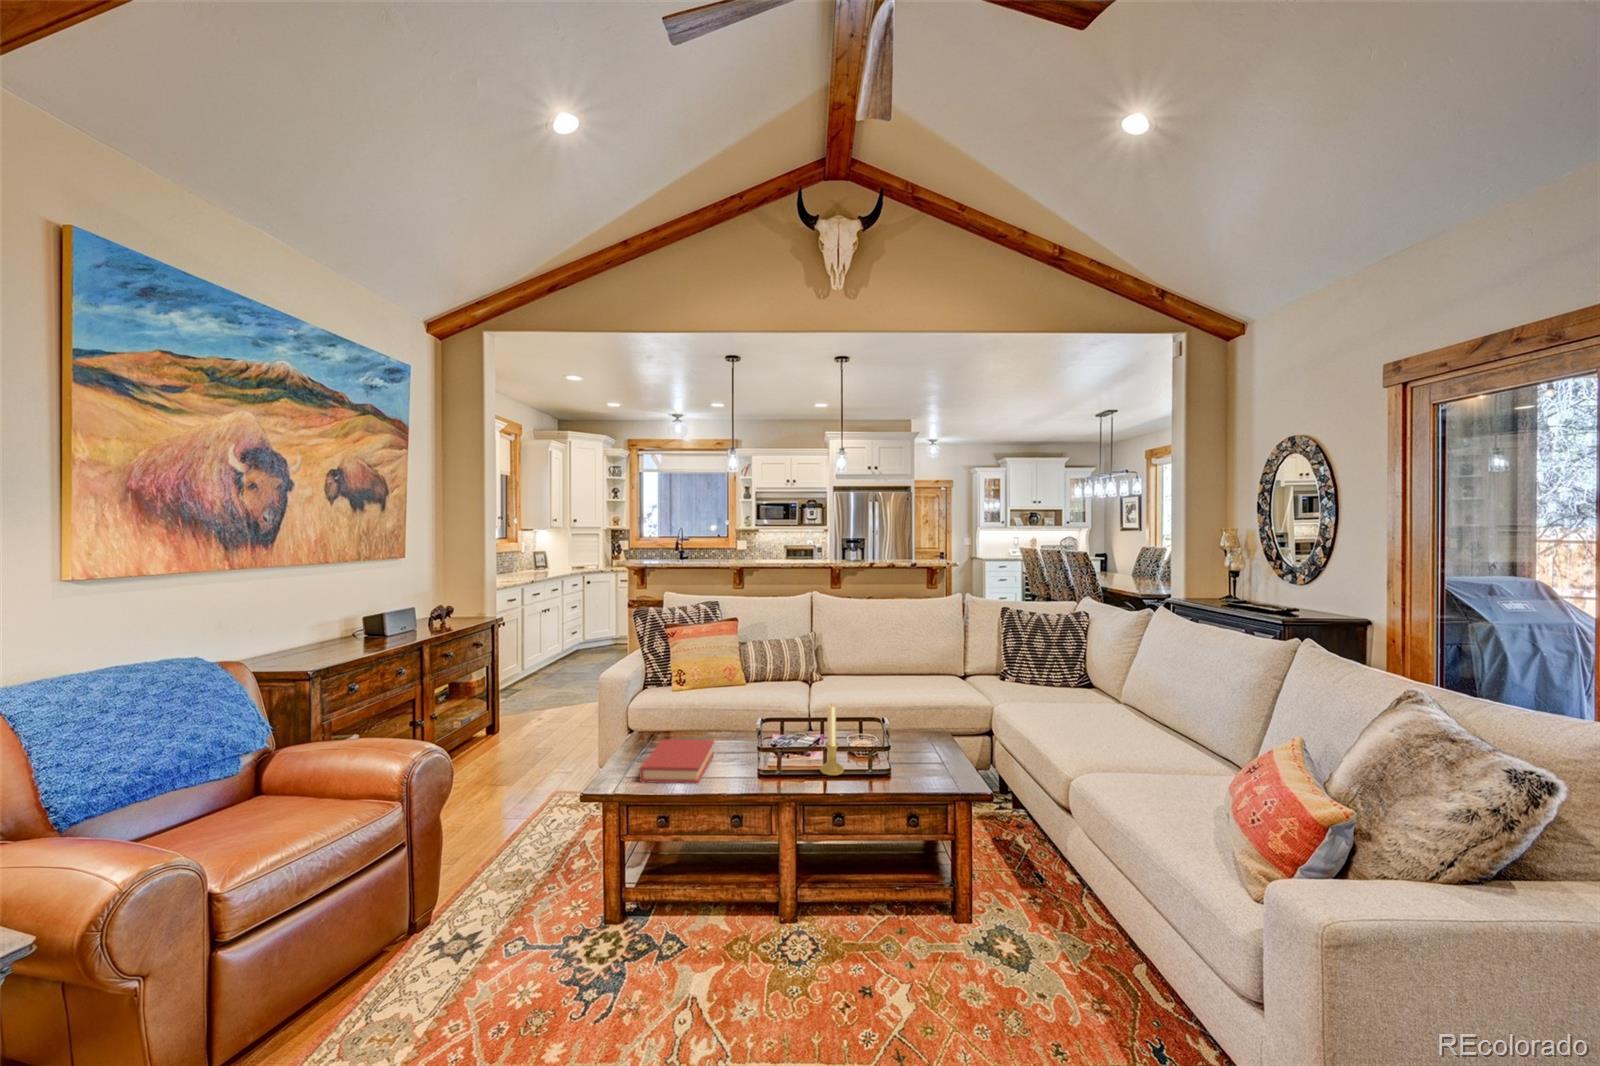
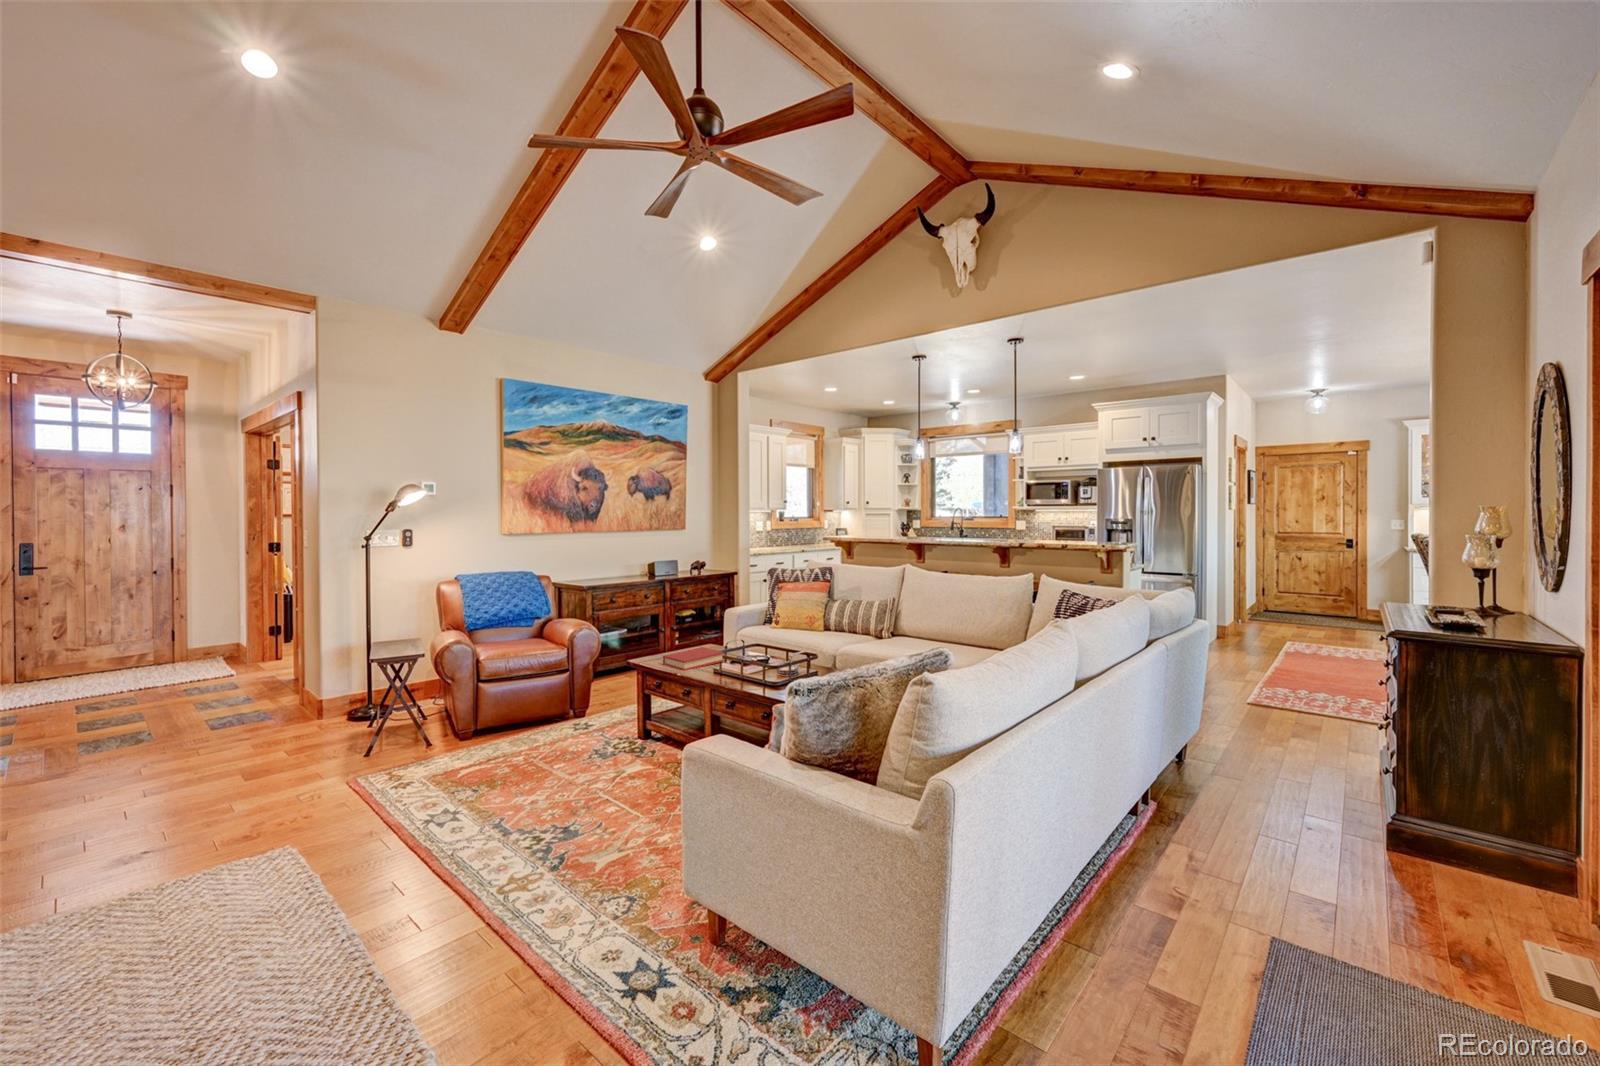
candle holder: present [820,704,844,776] -> none [750,633,766,683]

